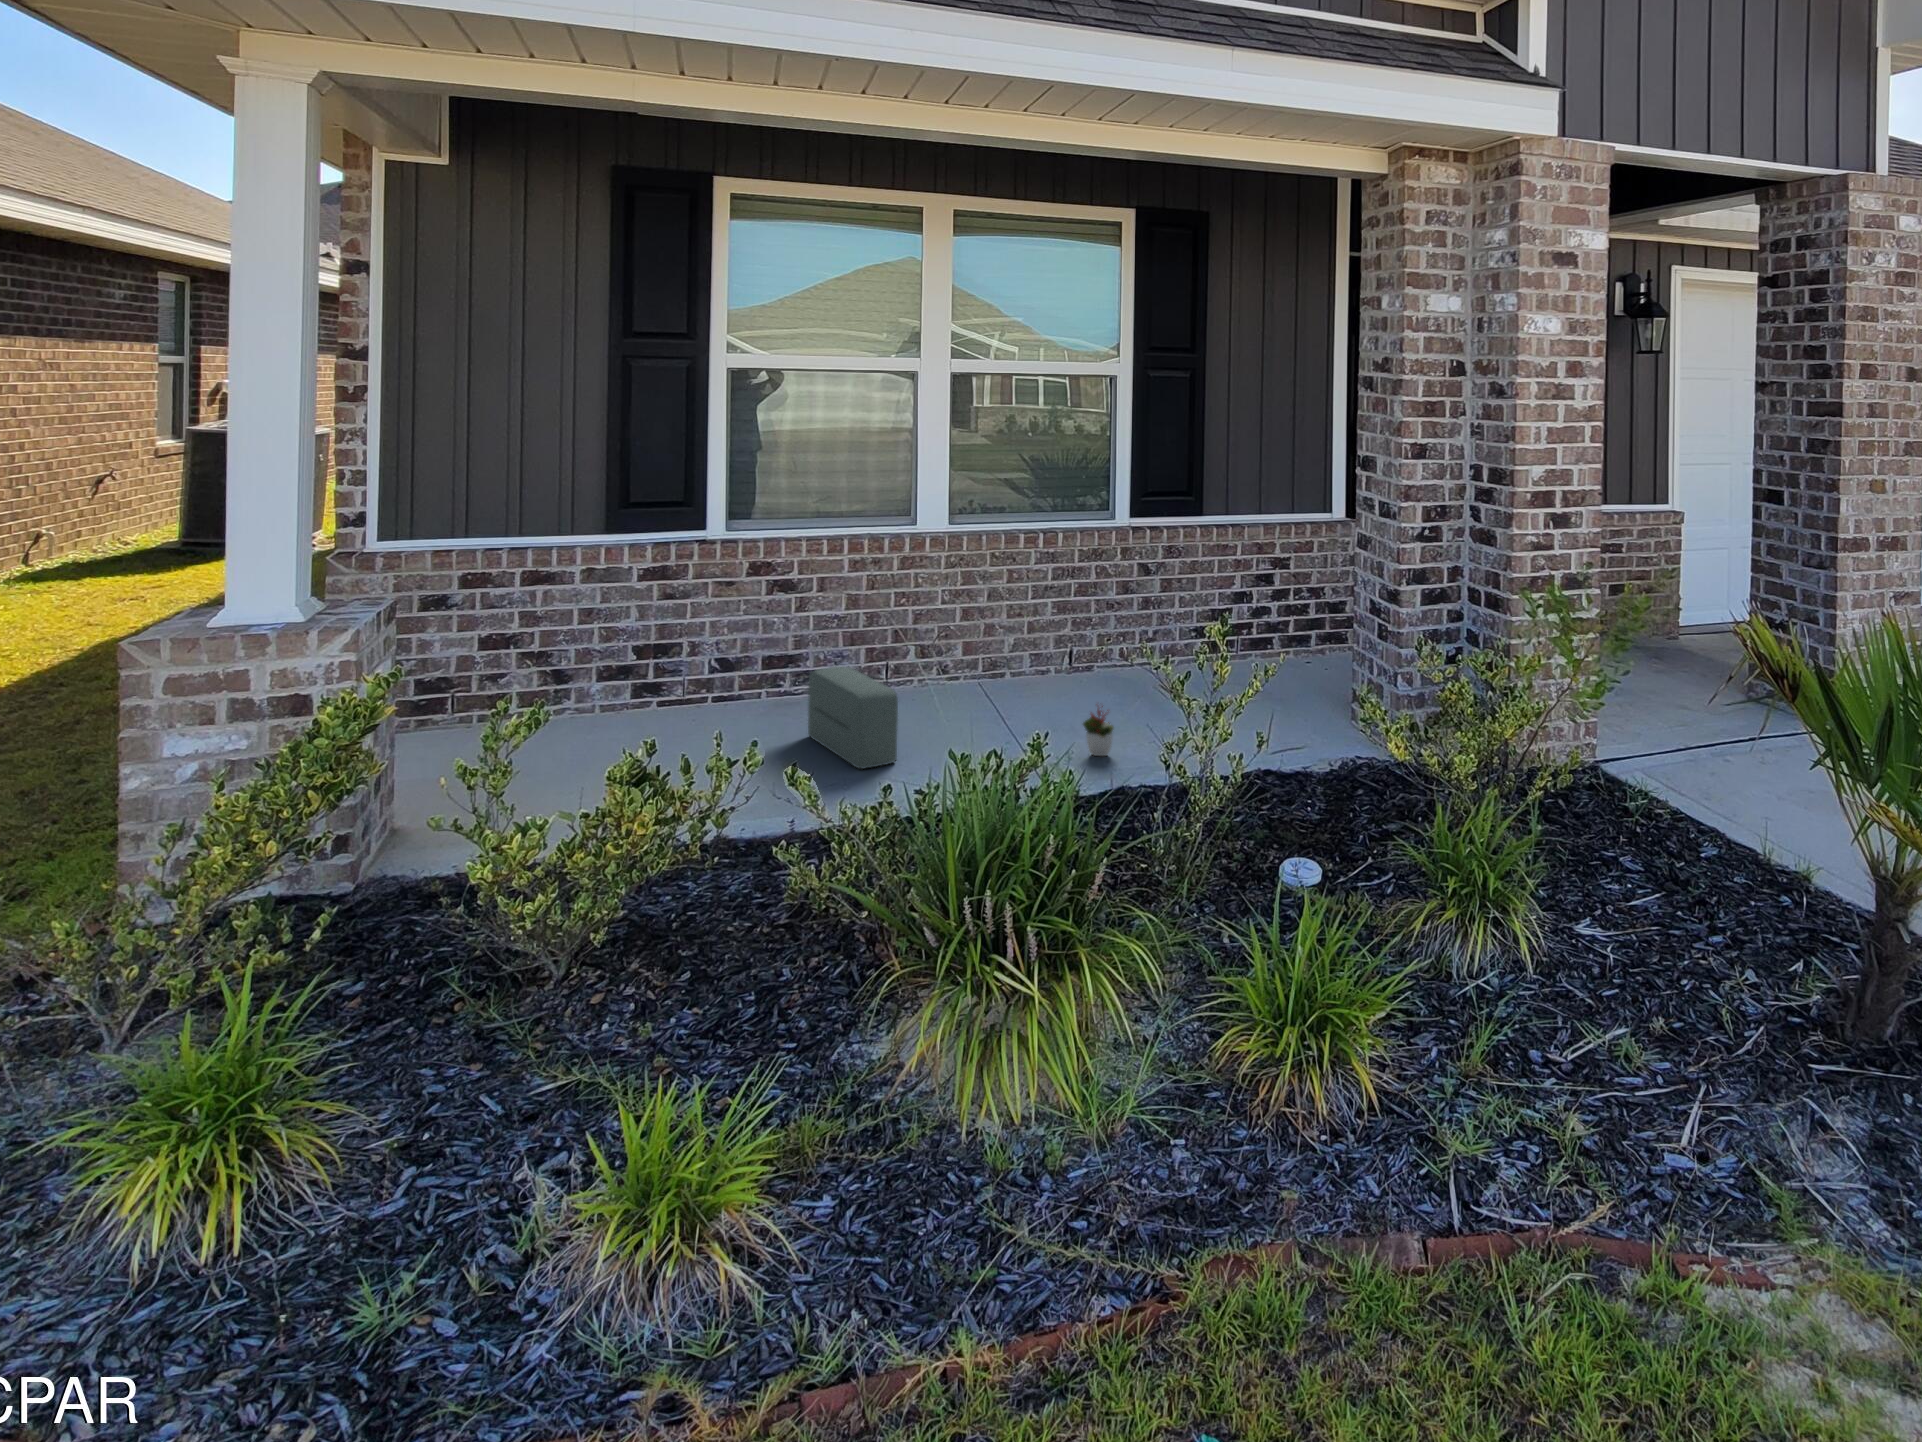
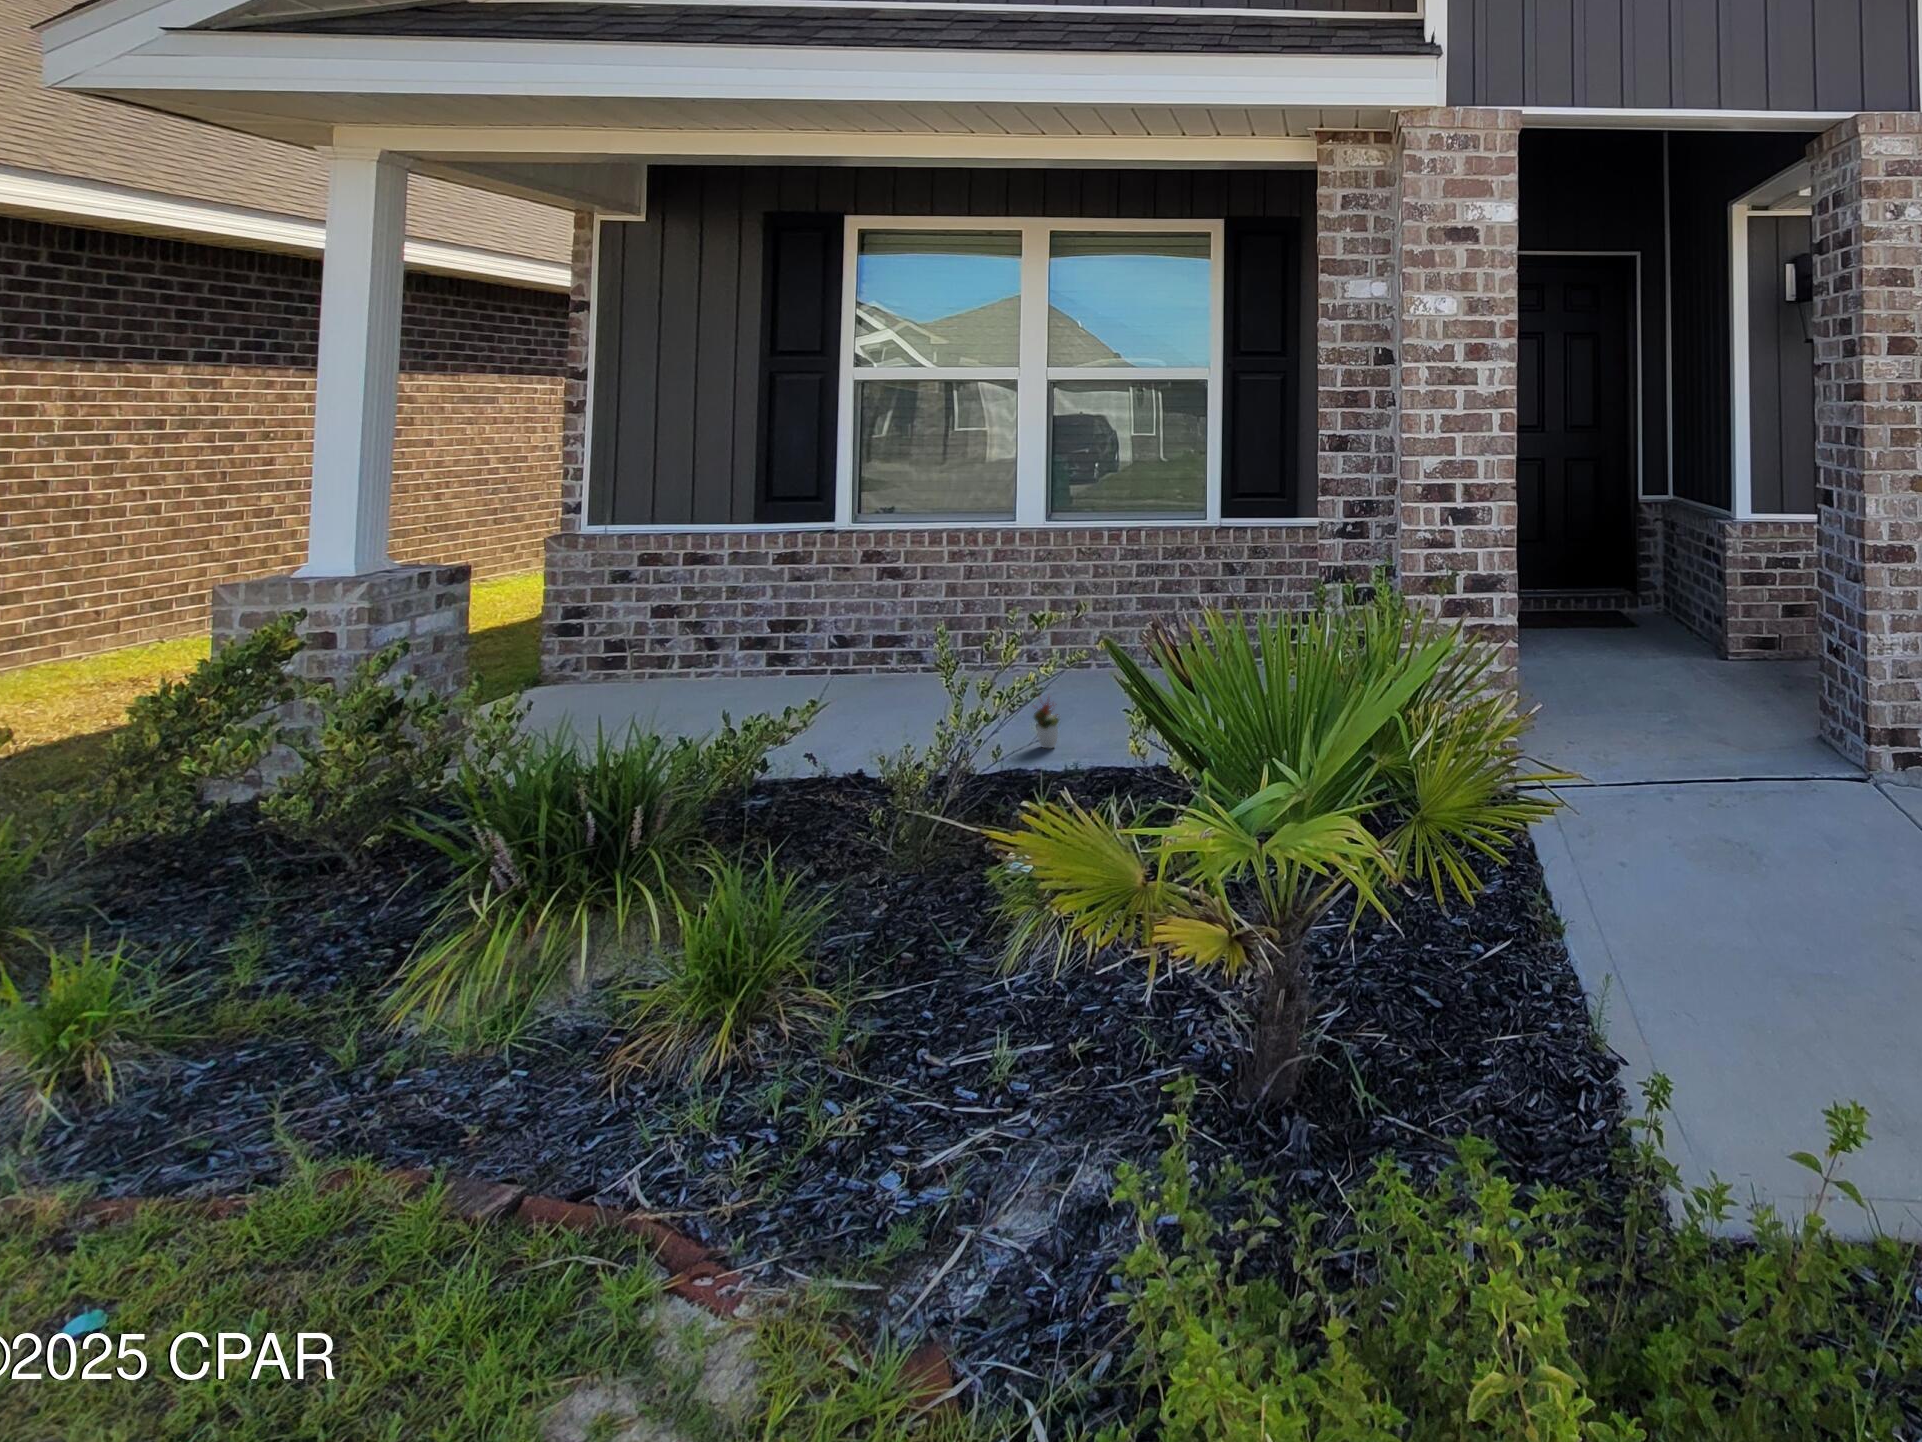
pouf: present [808,666,898,768] -> none [834,648,891,741]

